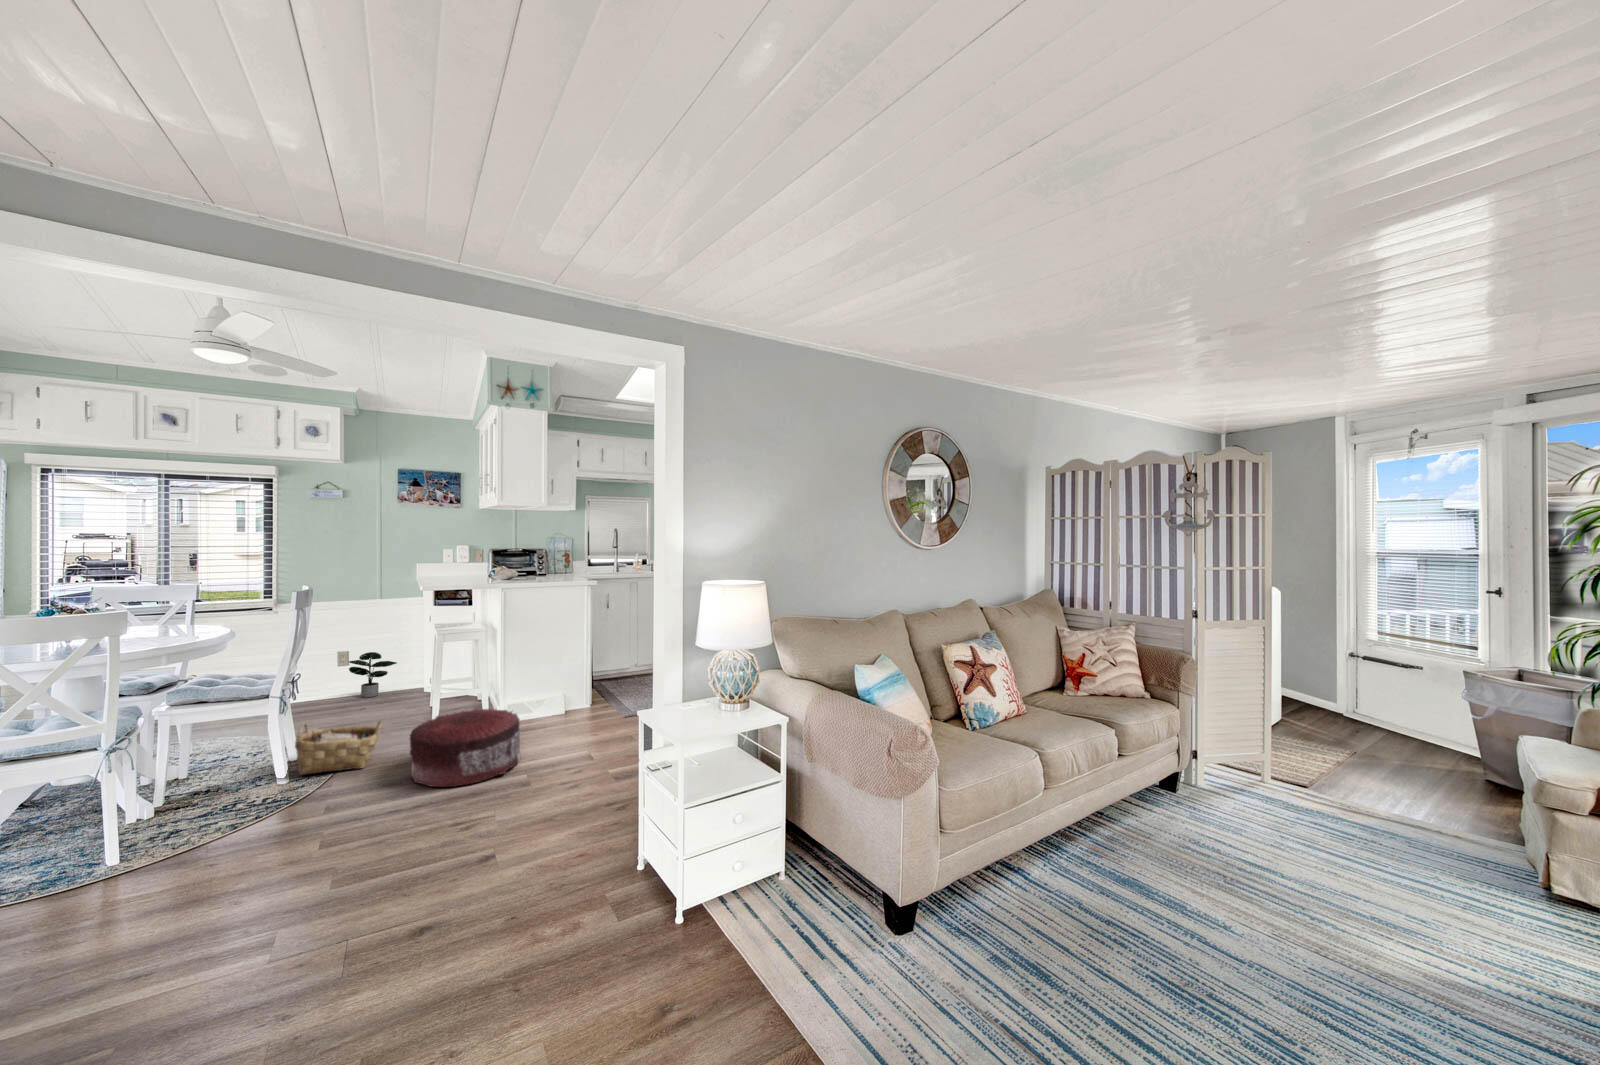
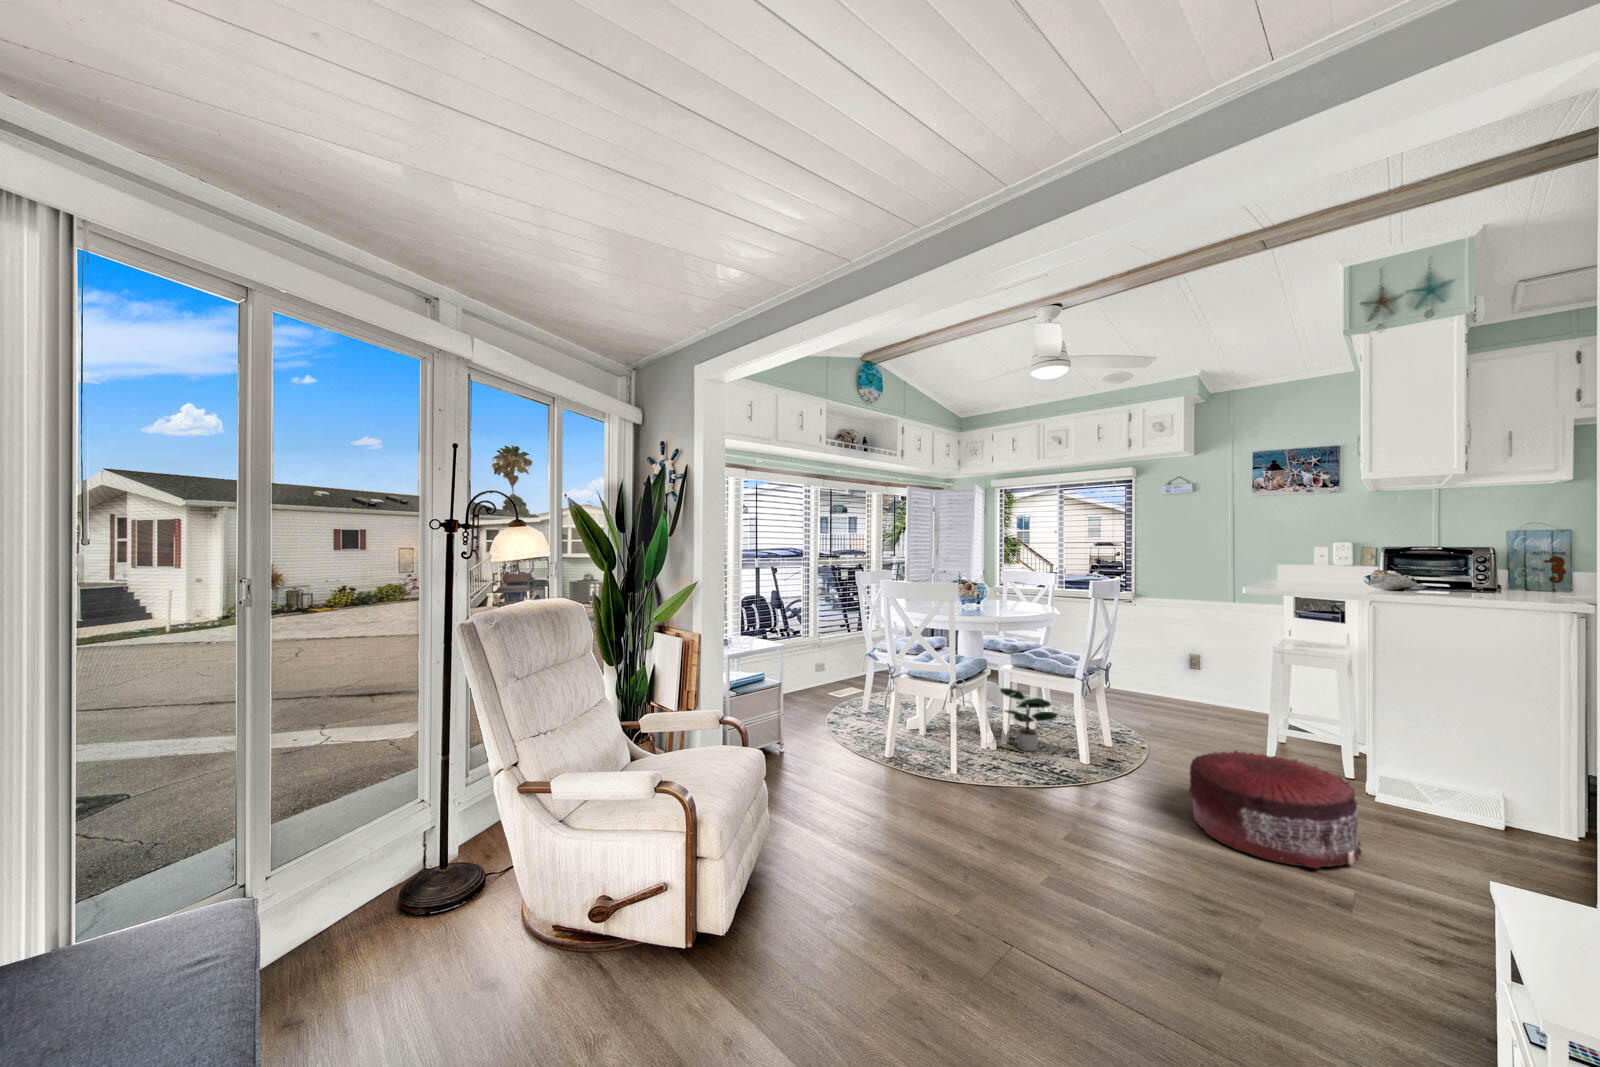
potted plant: present [349,652,397,698] -> present [1000,688,1058,751]
woven basket: present [295,720,382,775] -> none [1096,711,1182,780]

